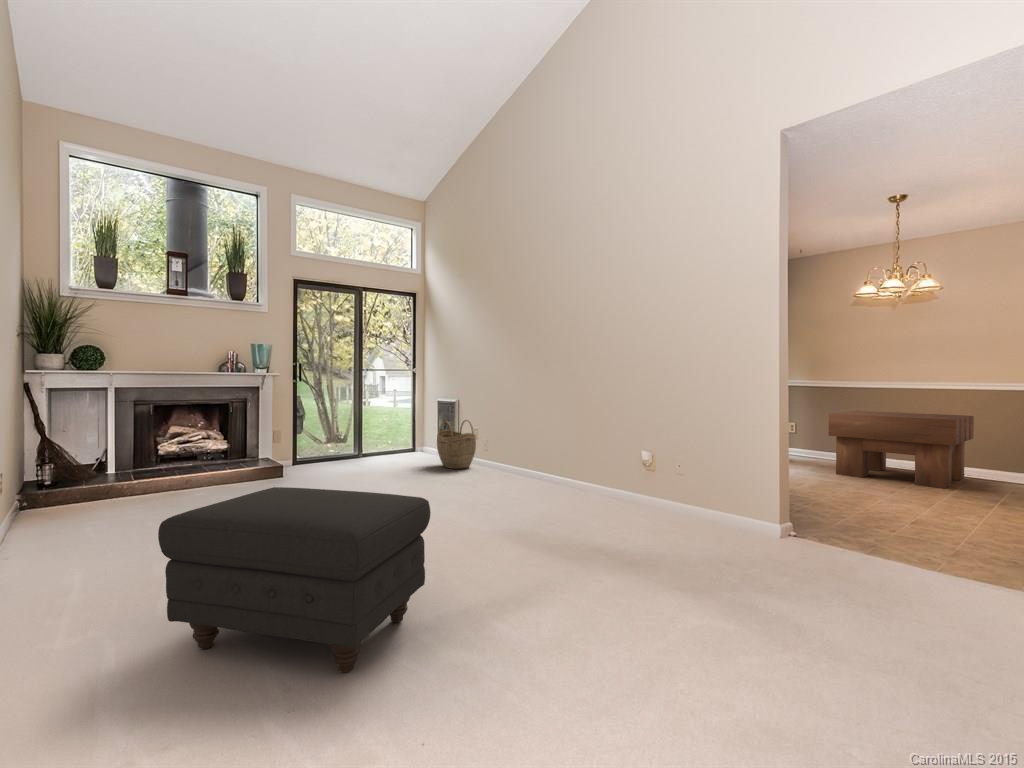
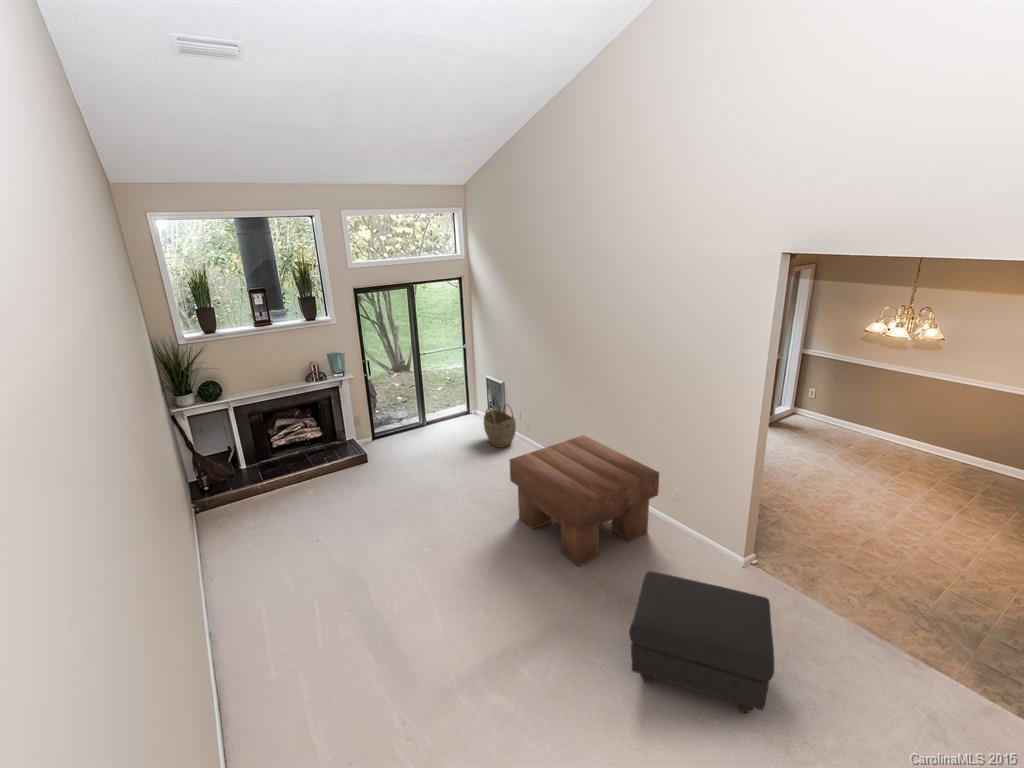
coffee table: present [828,411,974,489] -> present [510,435,659,567]
ottoman: present [158,487,431,672] -> present [629,571,774,713]

